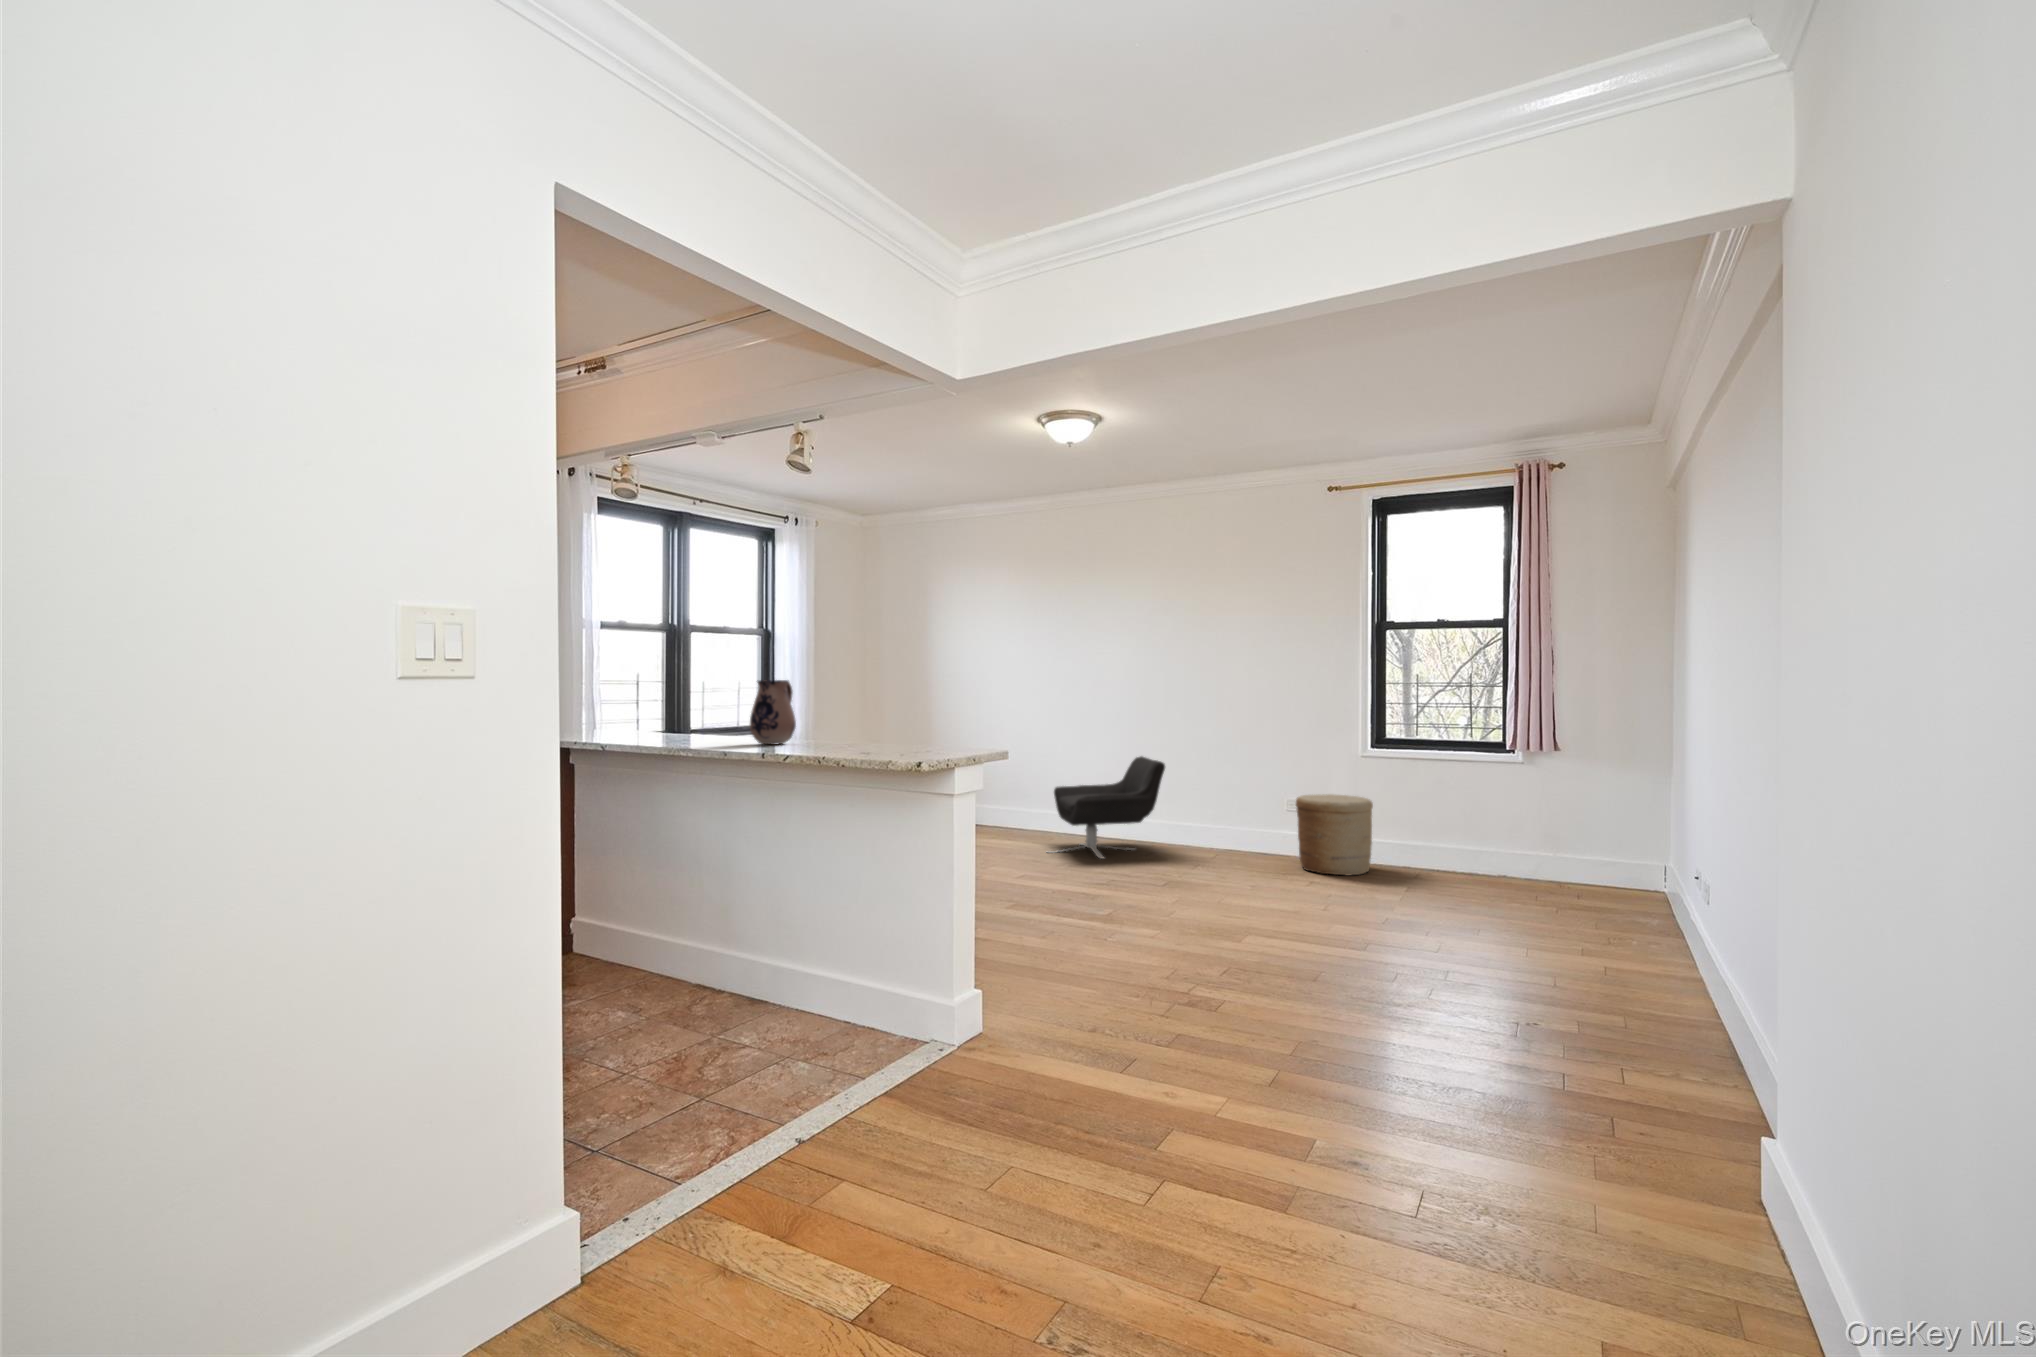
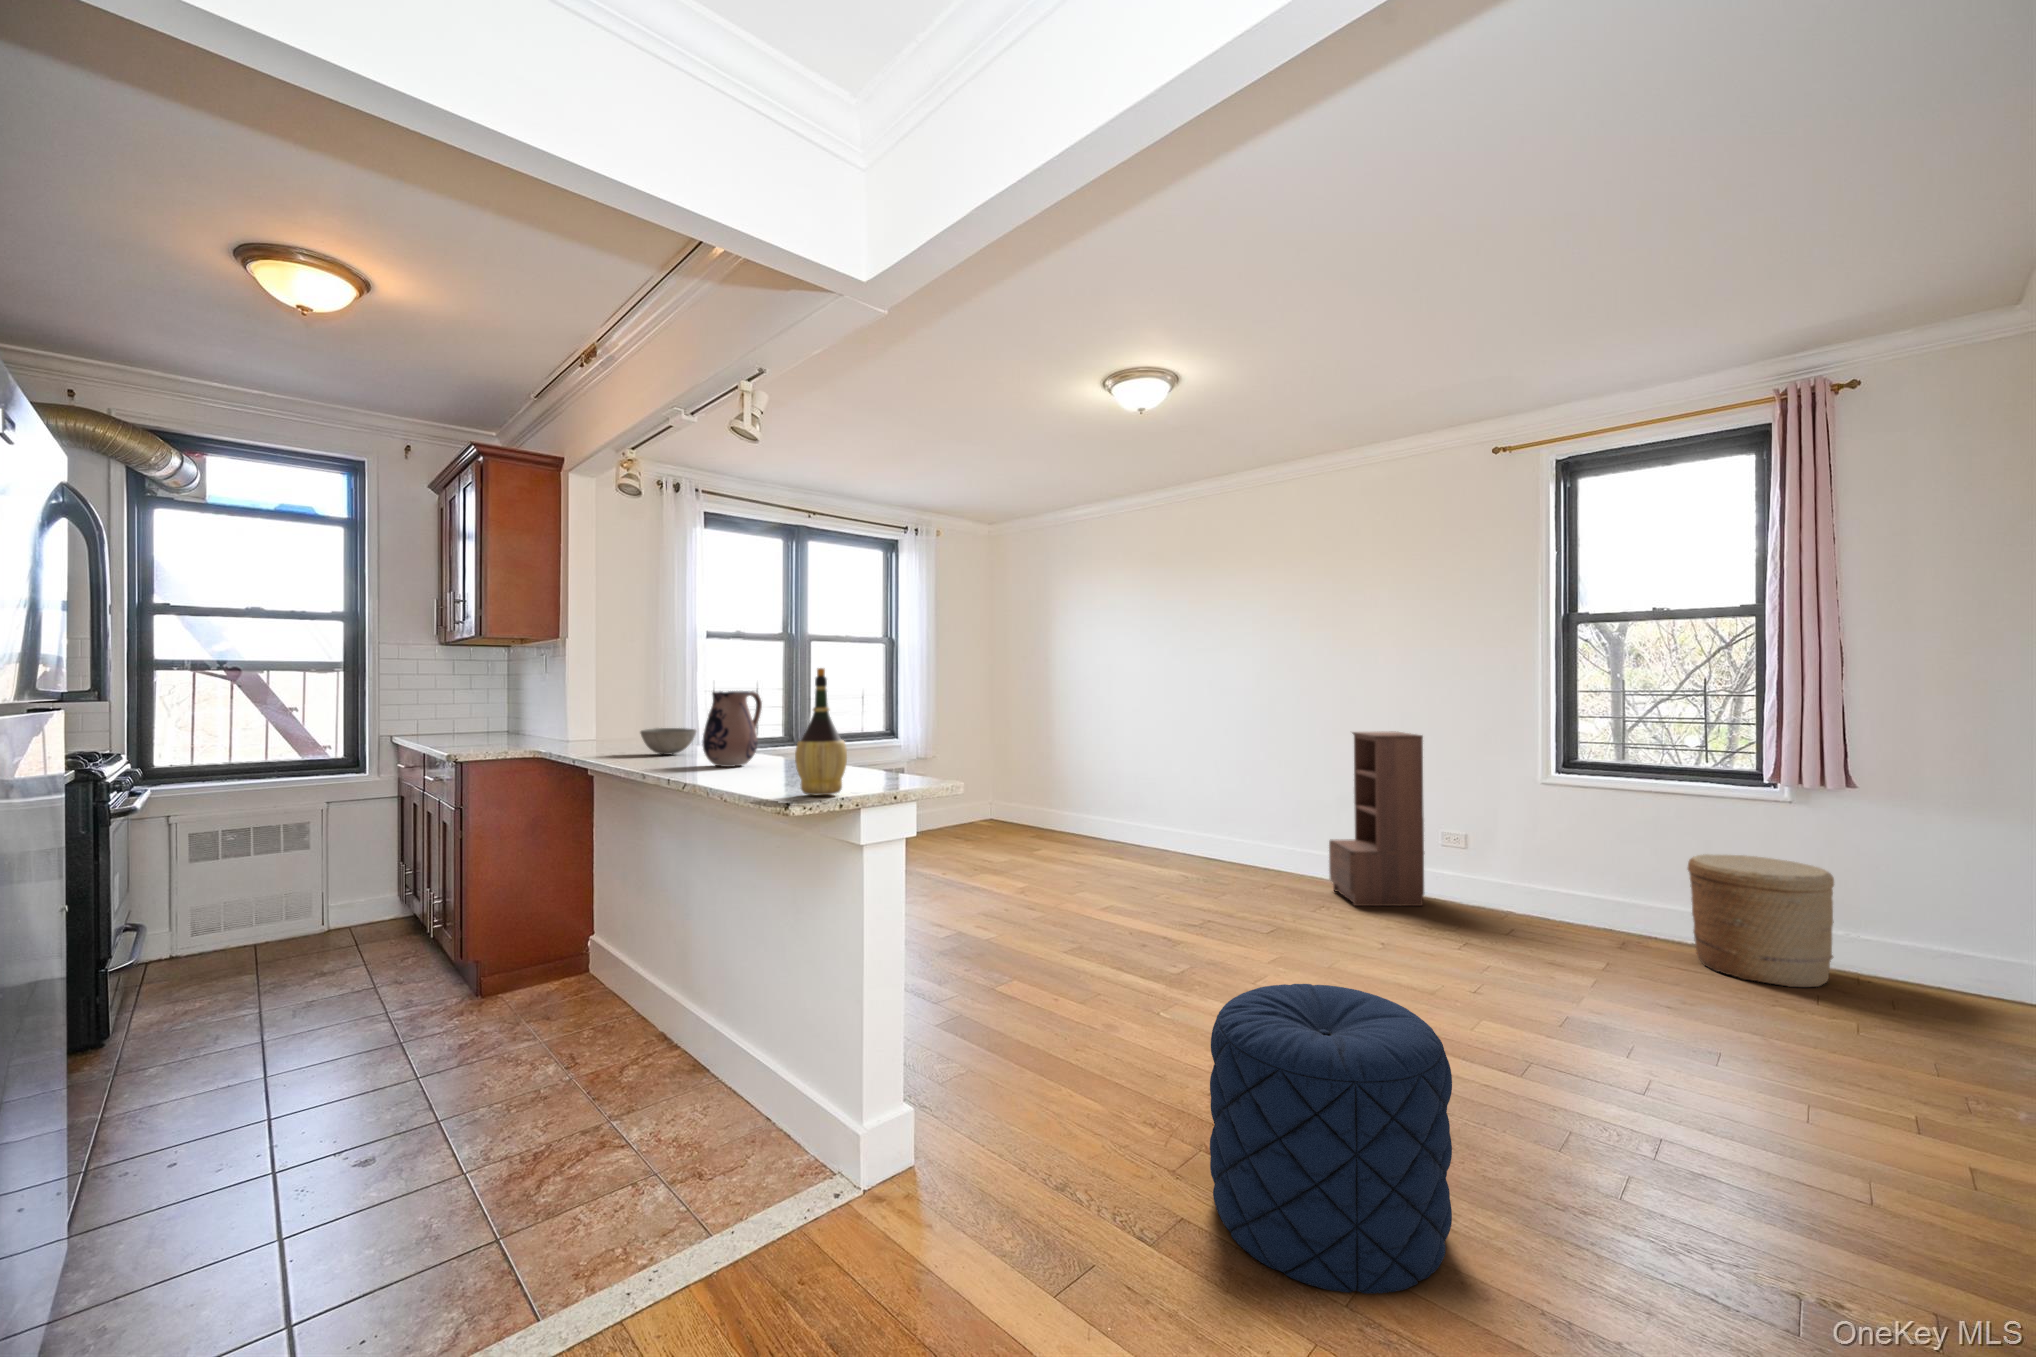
wine bottle: none [918,661,955,755] -> present [795,668,847,795]
bowl: none [643,715,694,739] -> present [640,728,696,755]
bookshelf: none [1195,718,1272,864] -> present [1329,731,1424,906]
lounge chair: present [1054,756,1165,859] -> none [1156,772,1293,889]
woven basket: present [1296,794,1373,876] -> present [1688,854,1834,987]
pouf: none [1199,878,1350,1047] -> present [1210,984,1452,1294]

